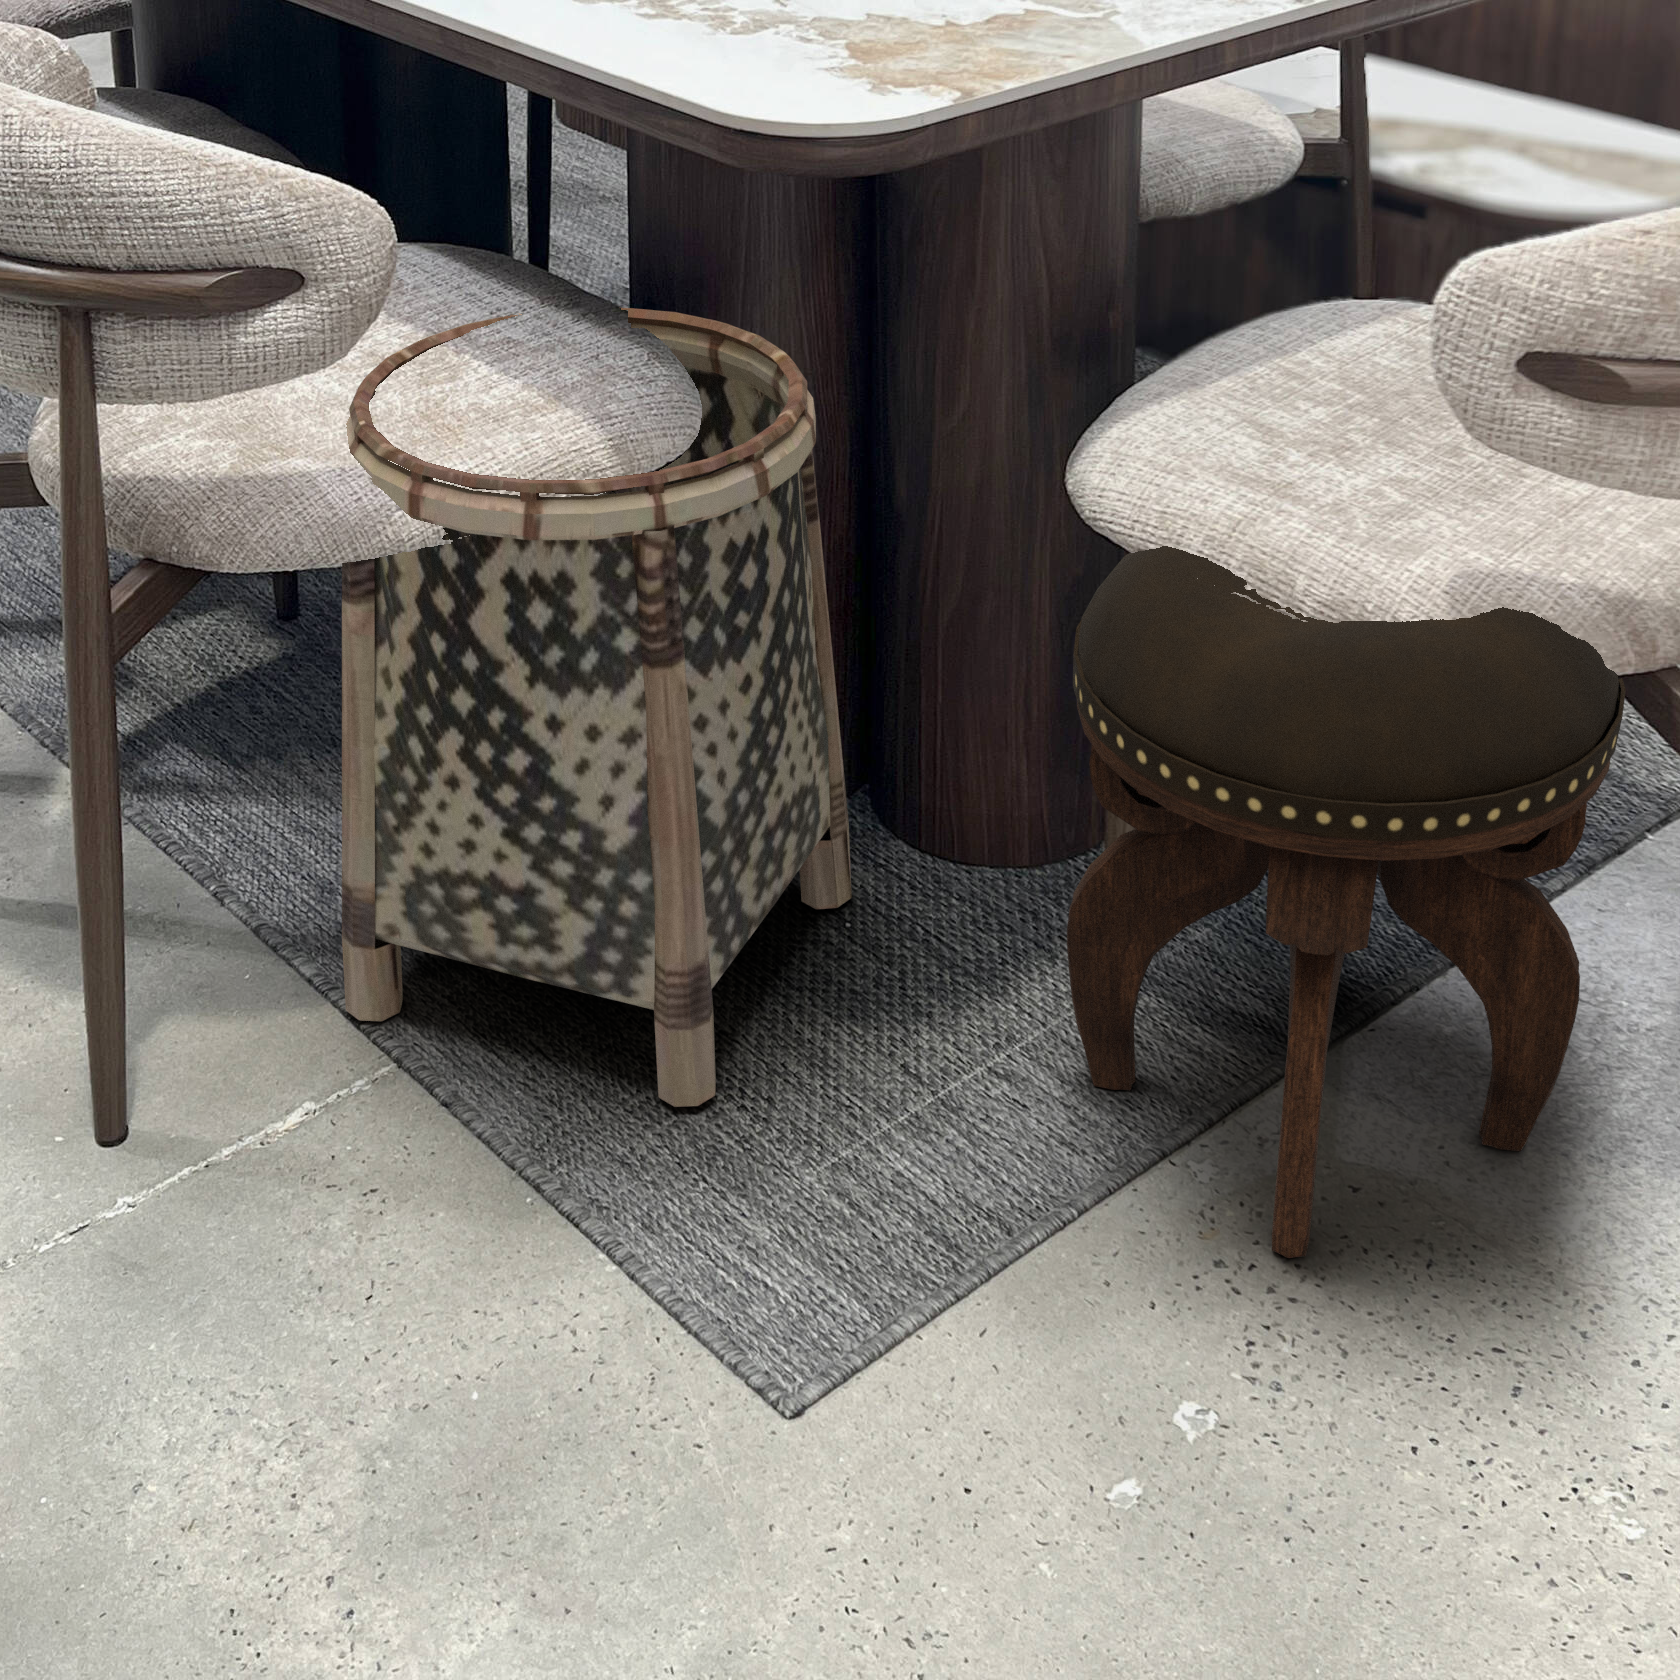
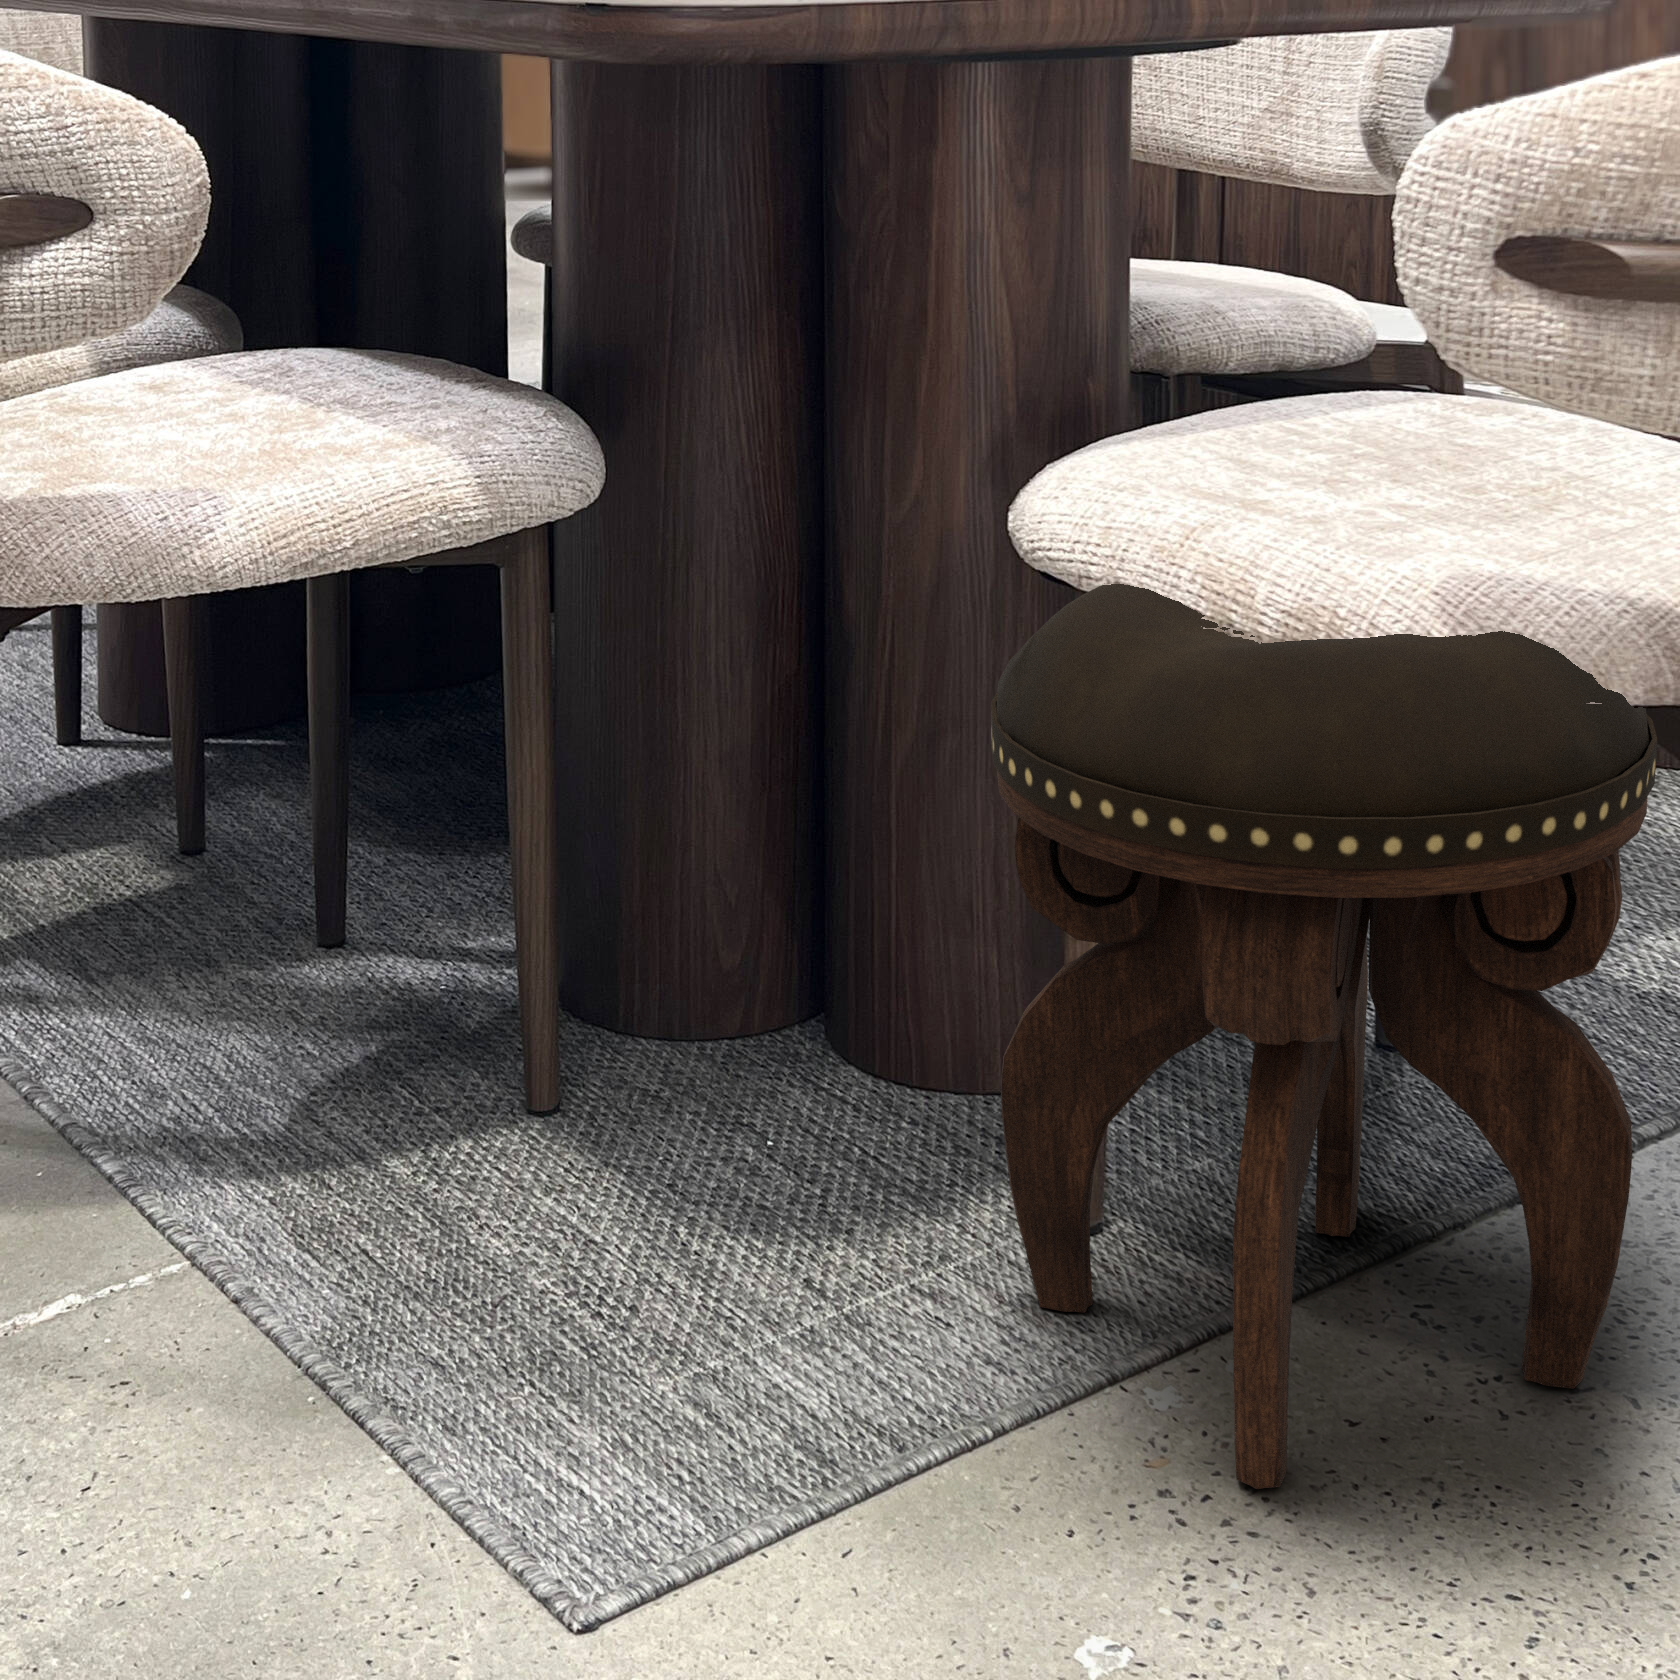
basket: present [342,308,852,1107] -> none [142,388,782,1308]

